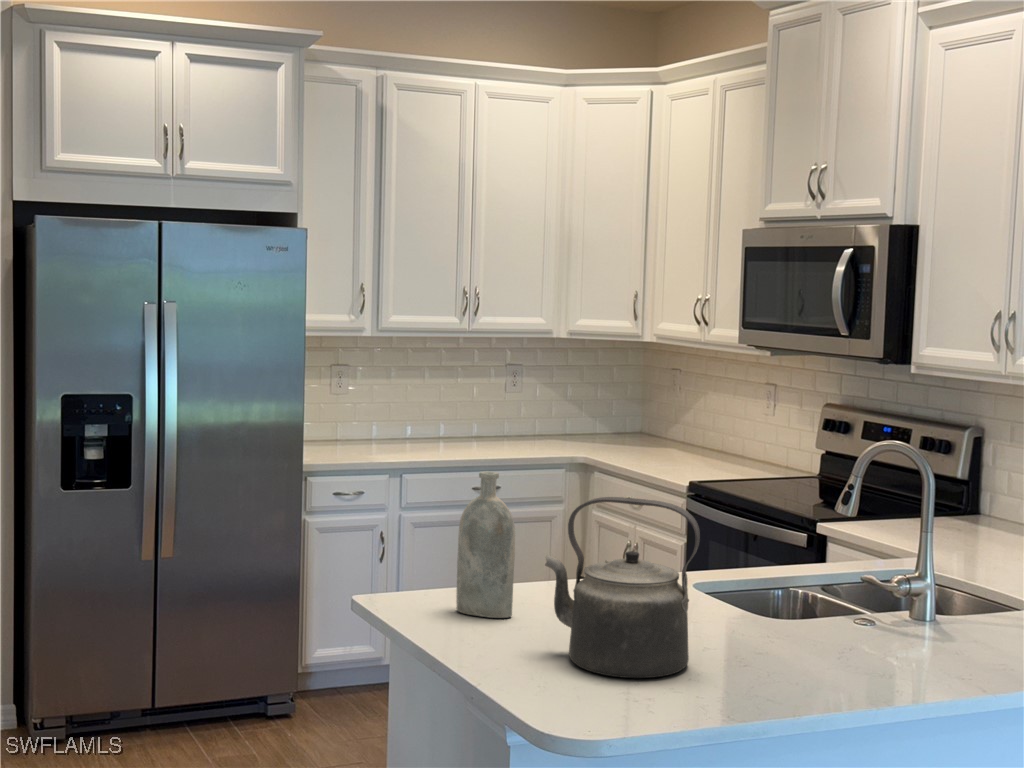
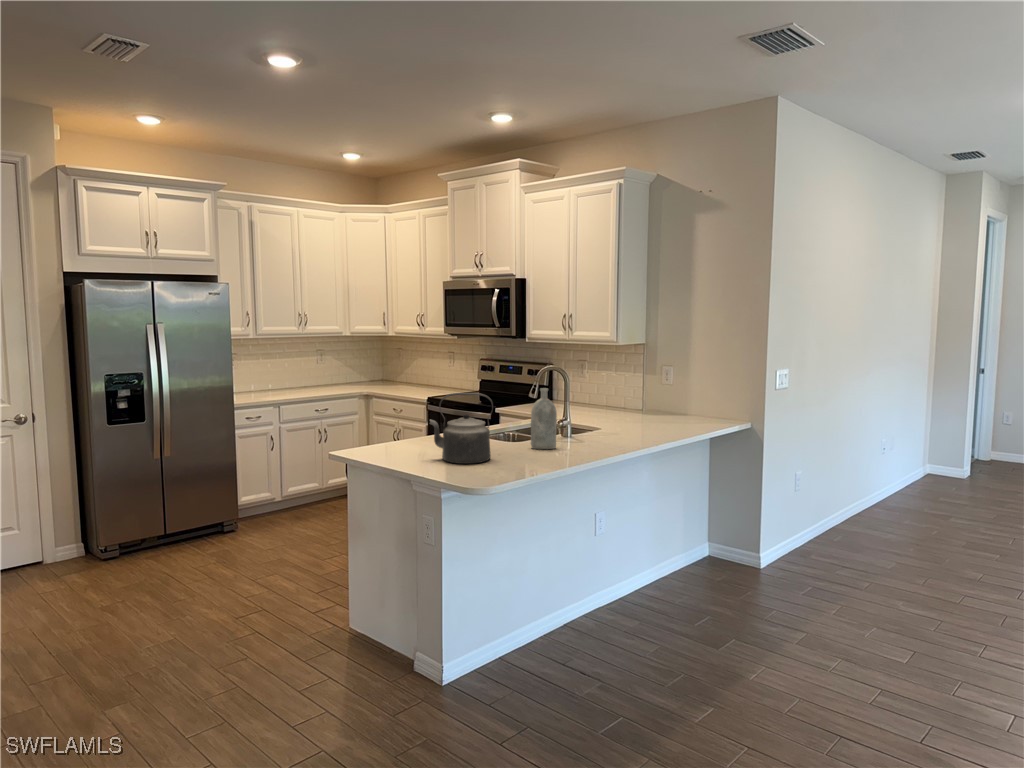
bottle: present [456,471,515,618] -> present [531,388,557,449]

